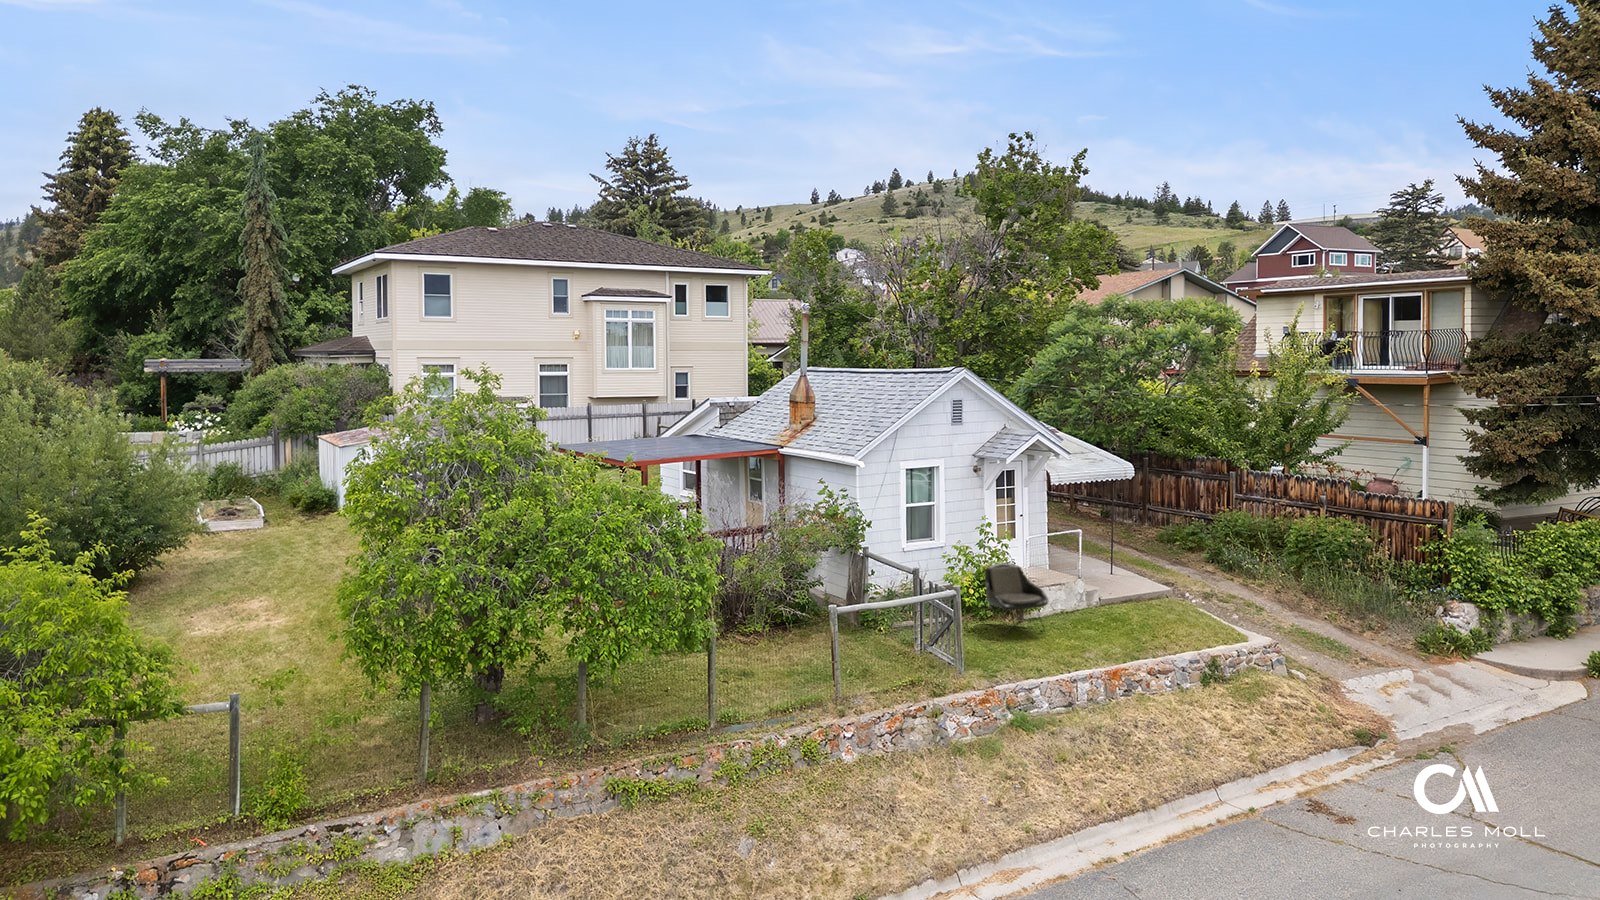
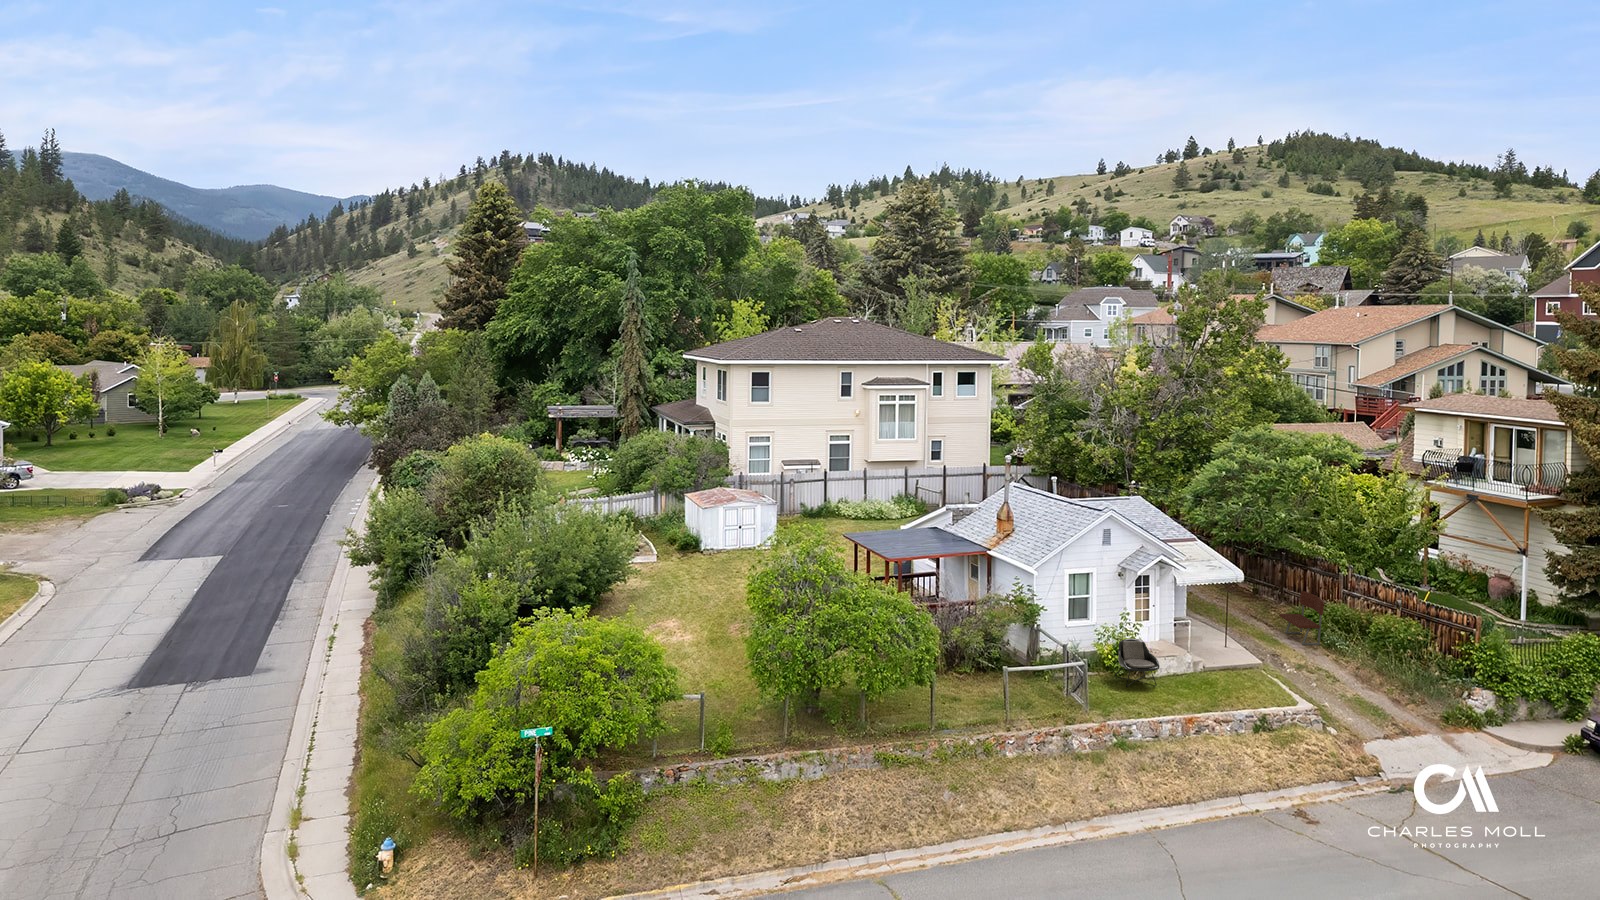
bench: none [1164,499,1225,569] -> present [1280,591,1324,645]

